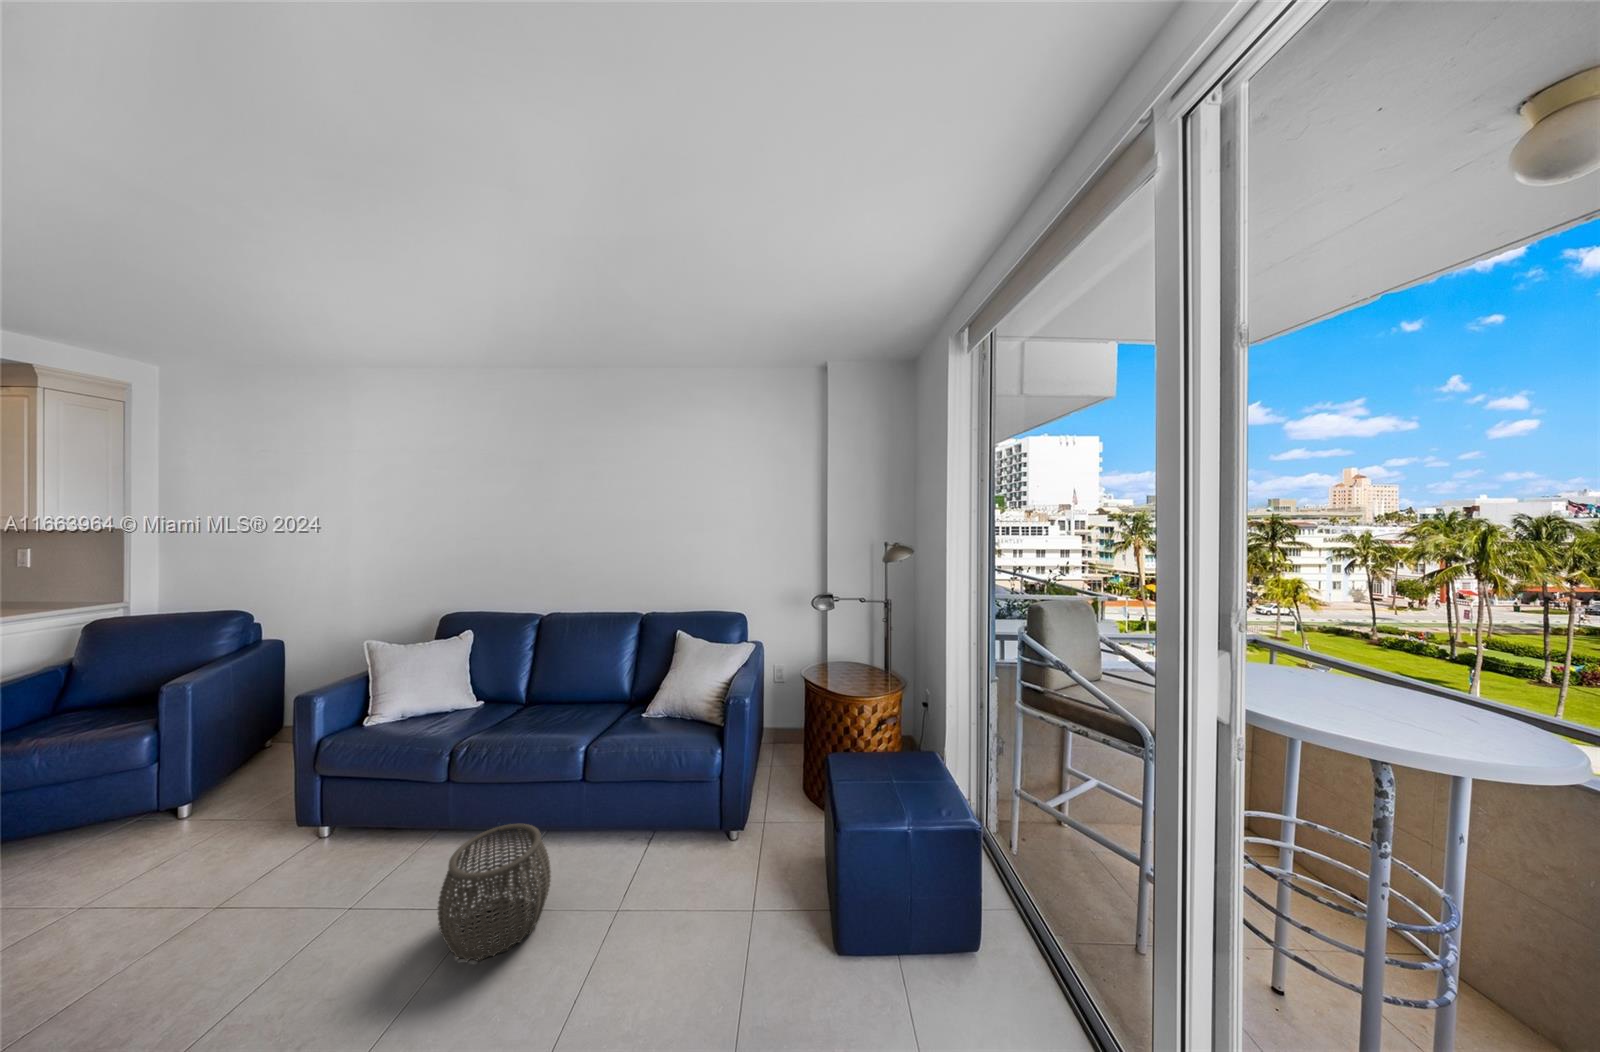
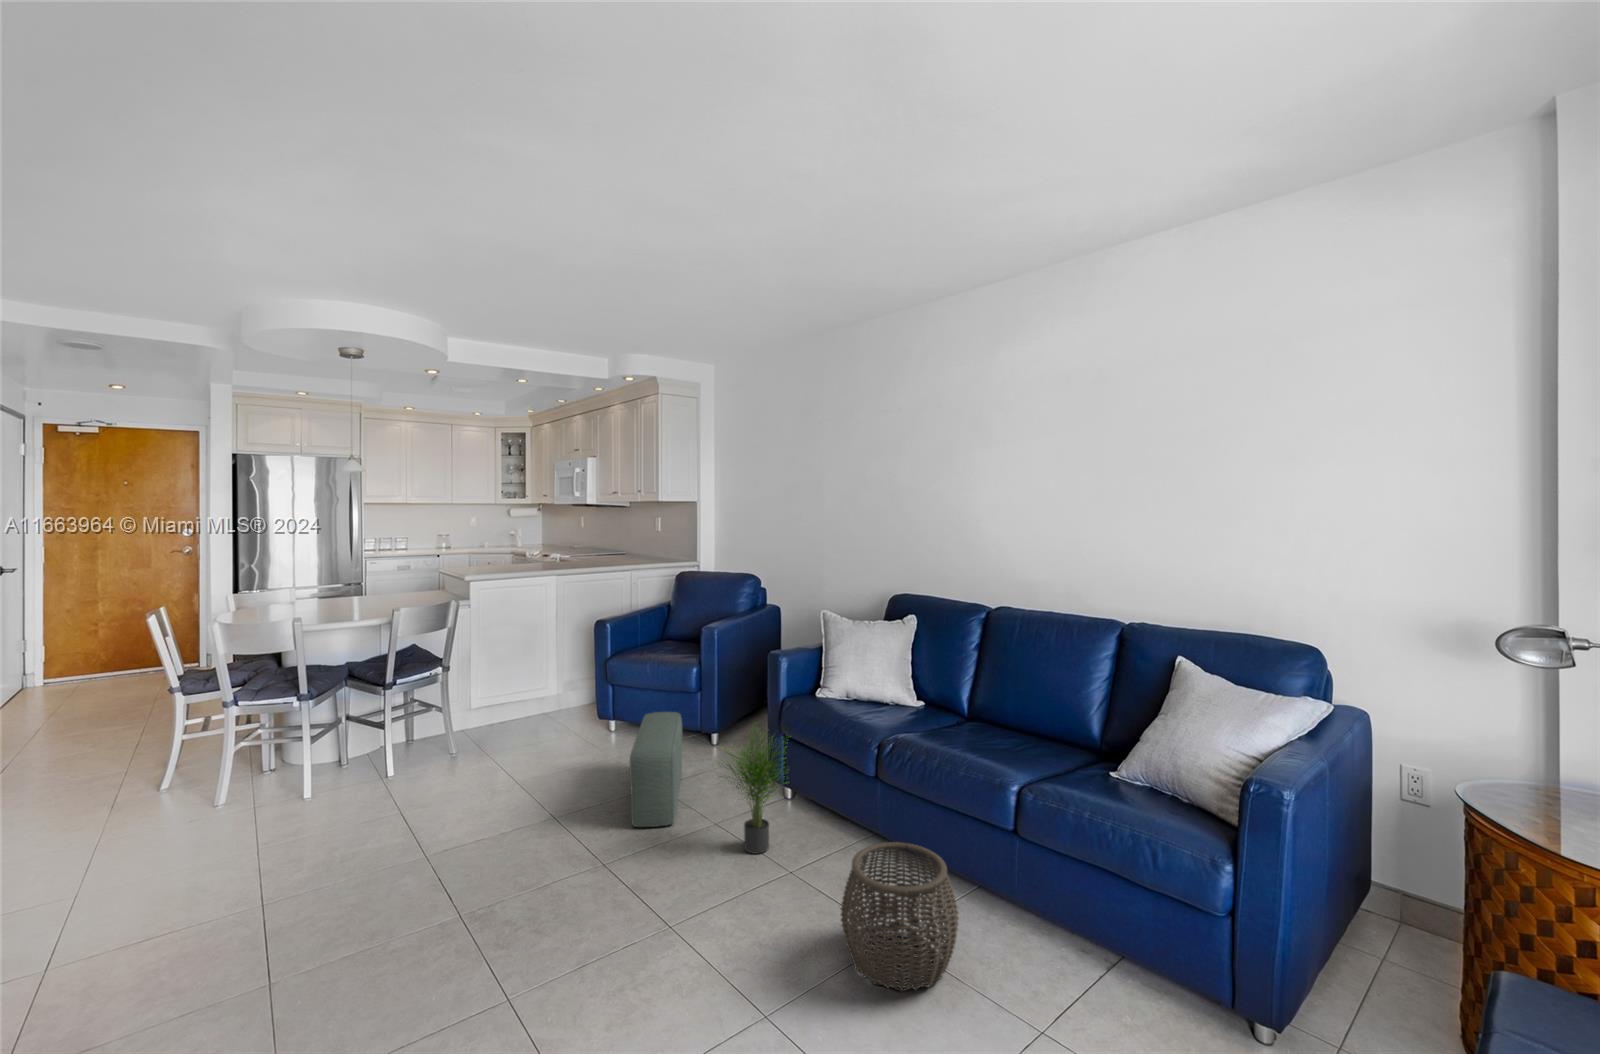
potted plant: none [219,773,349,917] -> present [722,728,786,854]
pouf: none [42,800,144,979] -> present [630,712,682,827]

